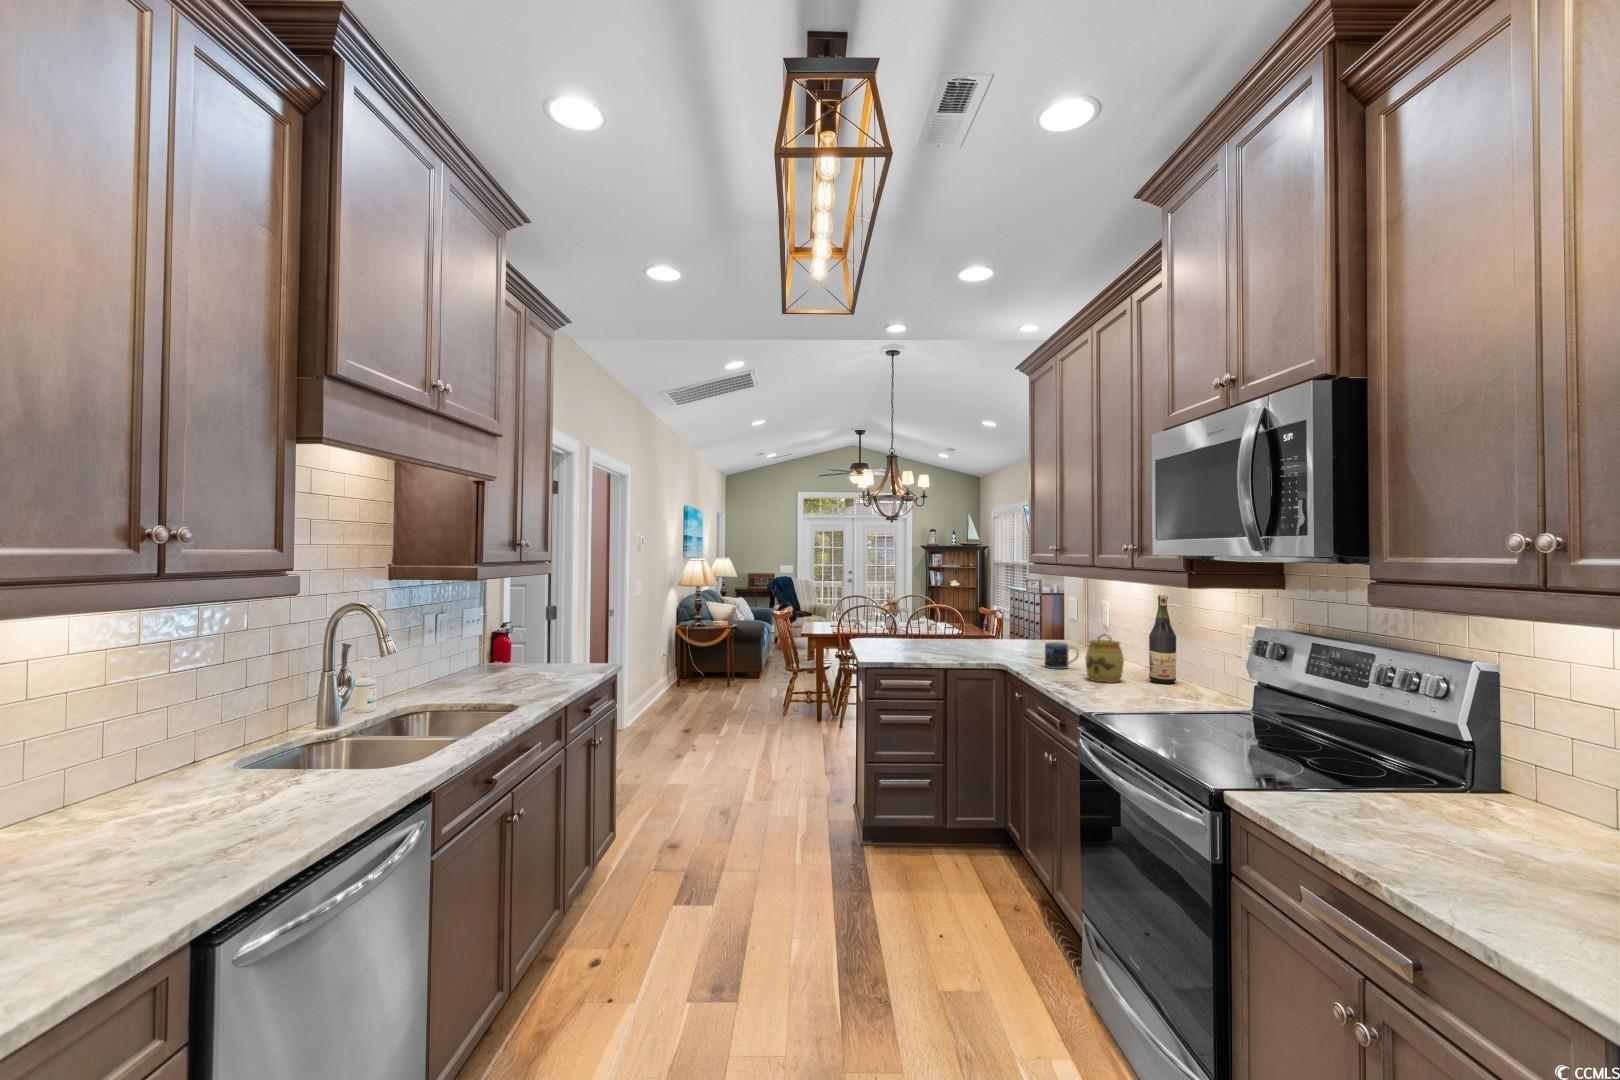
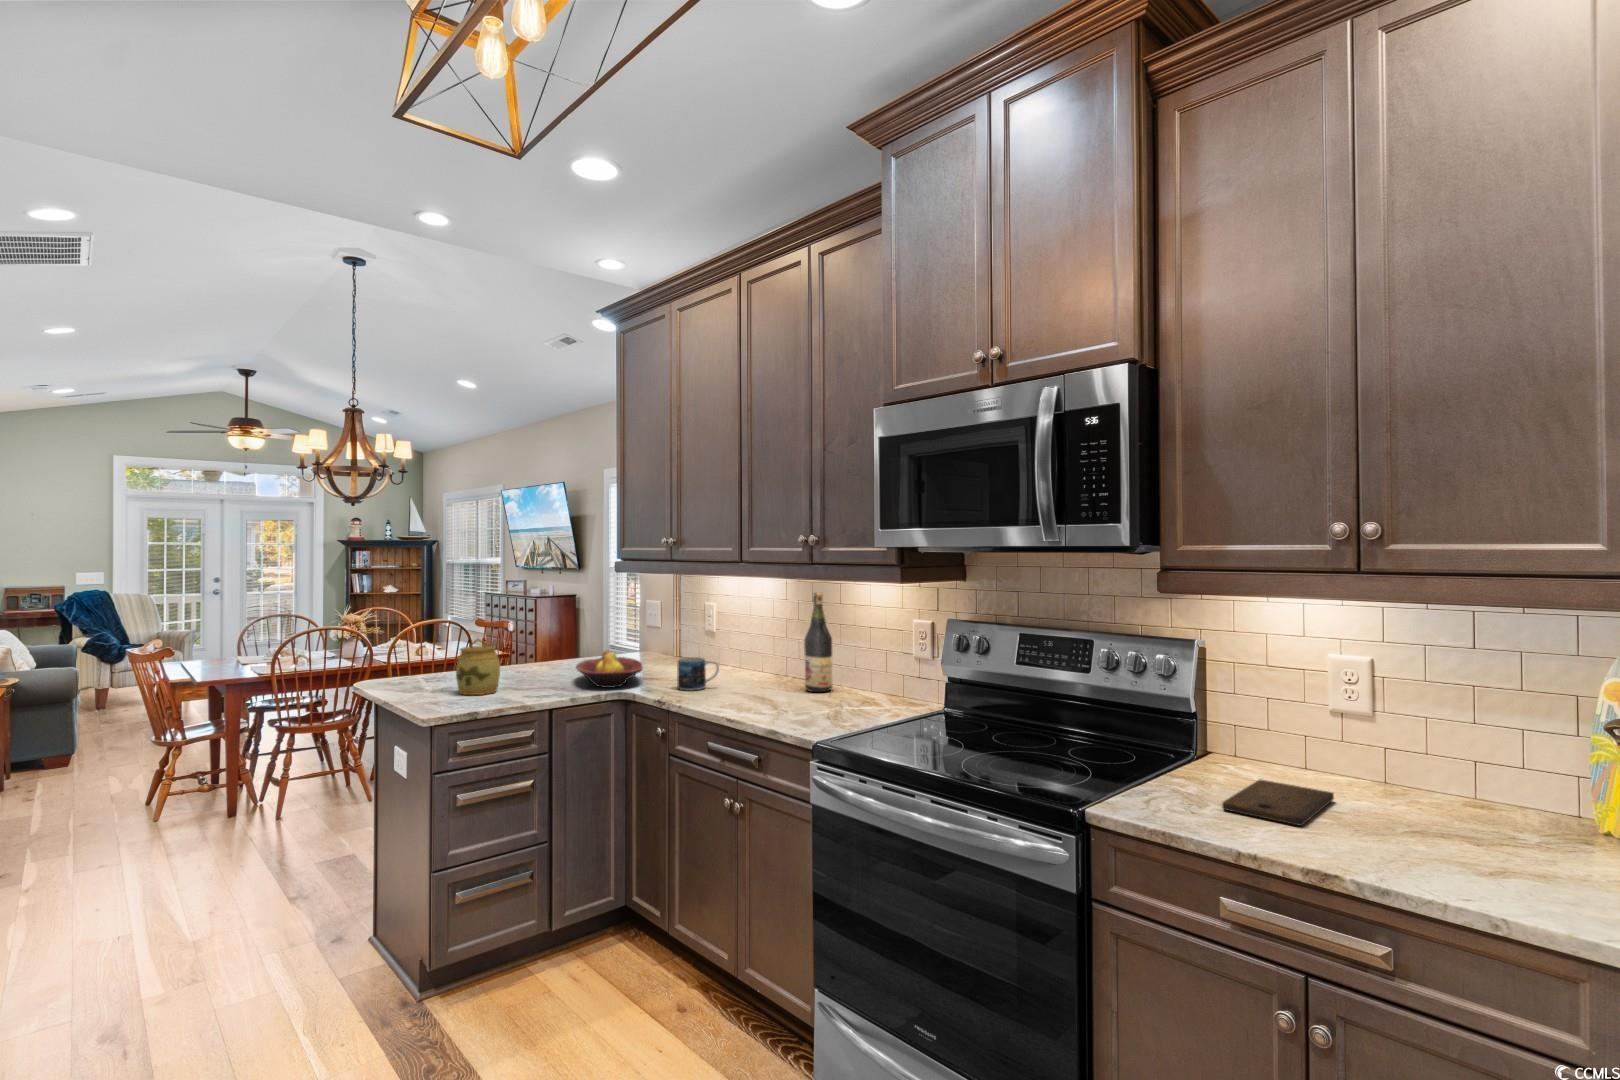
fruit bowl: none [976,632,1031,660] -> present [576,650,643,688]
jar: present [1085,634,1124,683] -> present [456,639,500,695]
cutting board: none [1376,811,1554,849] -> present [1222,780,1334,826]

